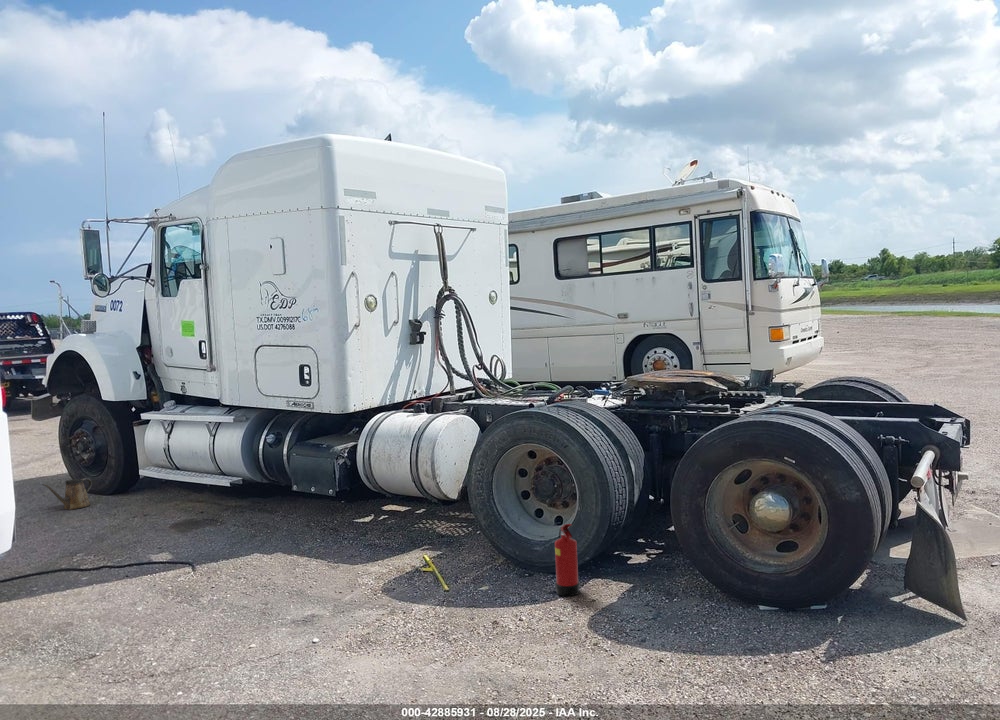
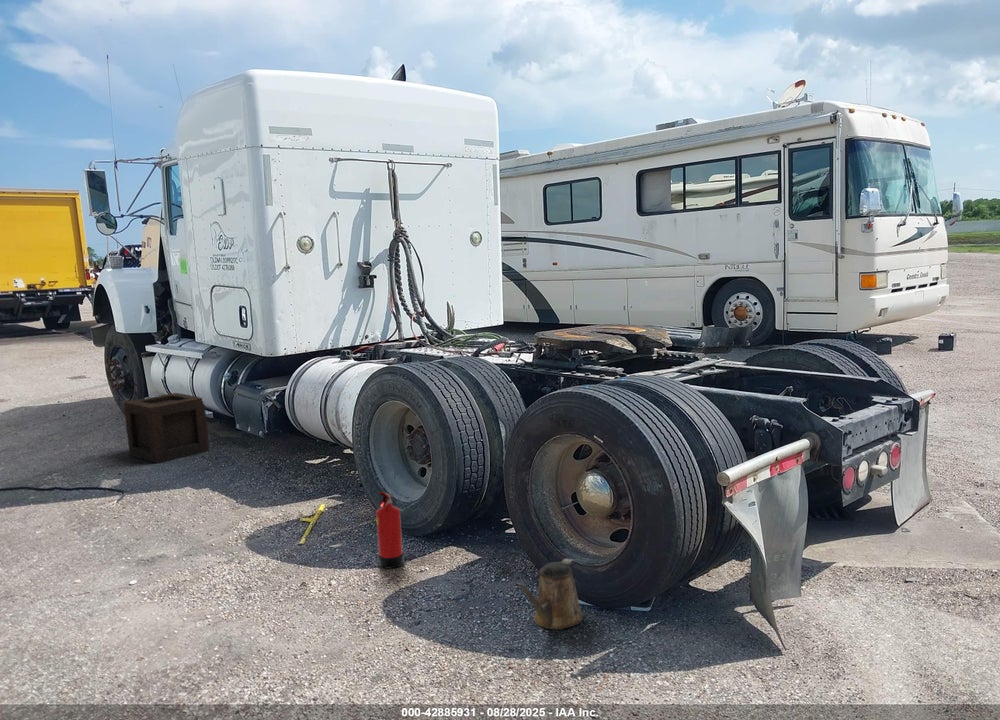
wooden crate: none [144,461,235,534] -> present [124,393,209,463]
watering can: present [43,479,92,510] -> present [516,559,583,629]

